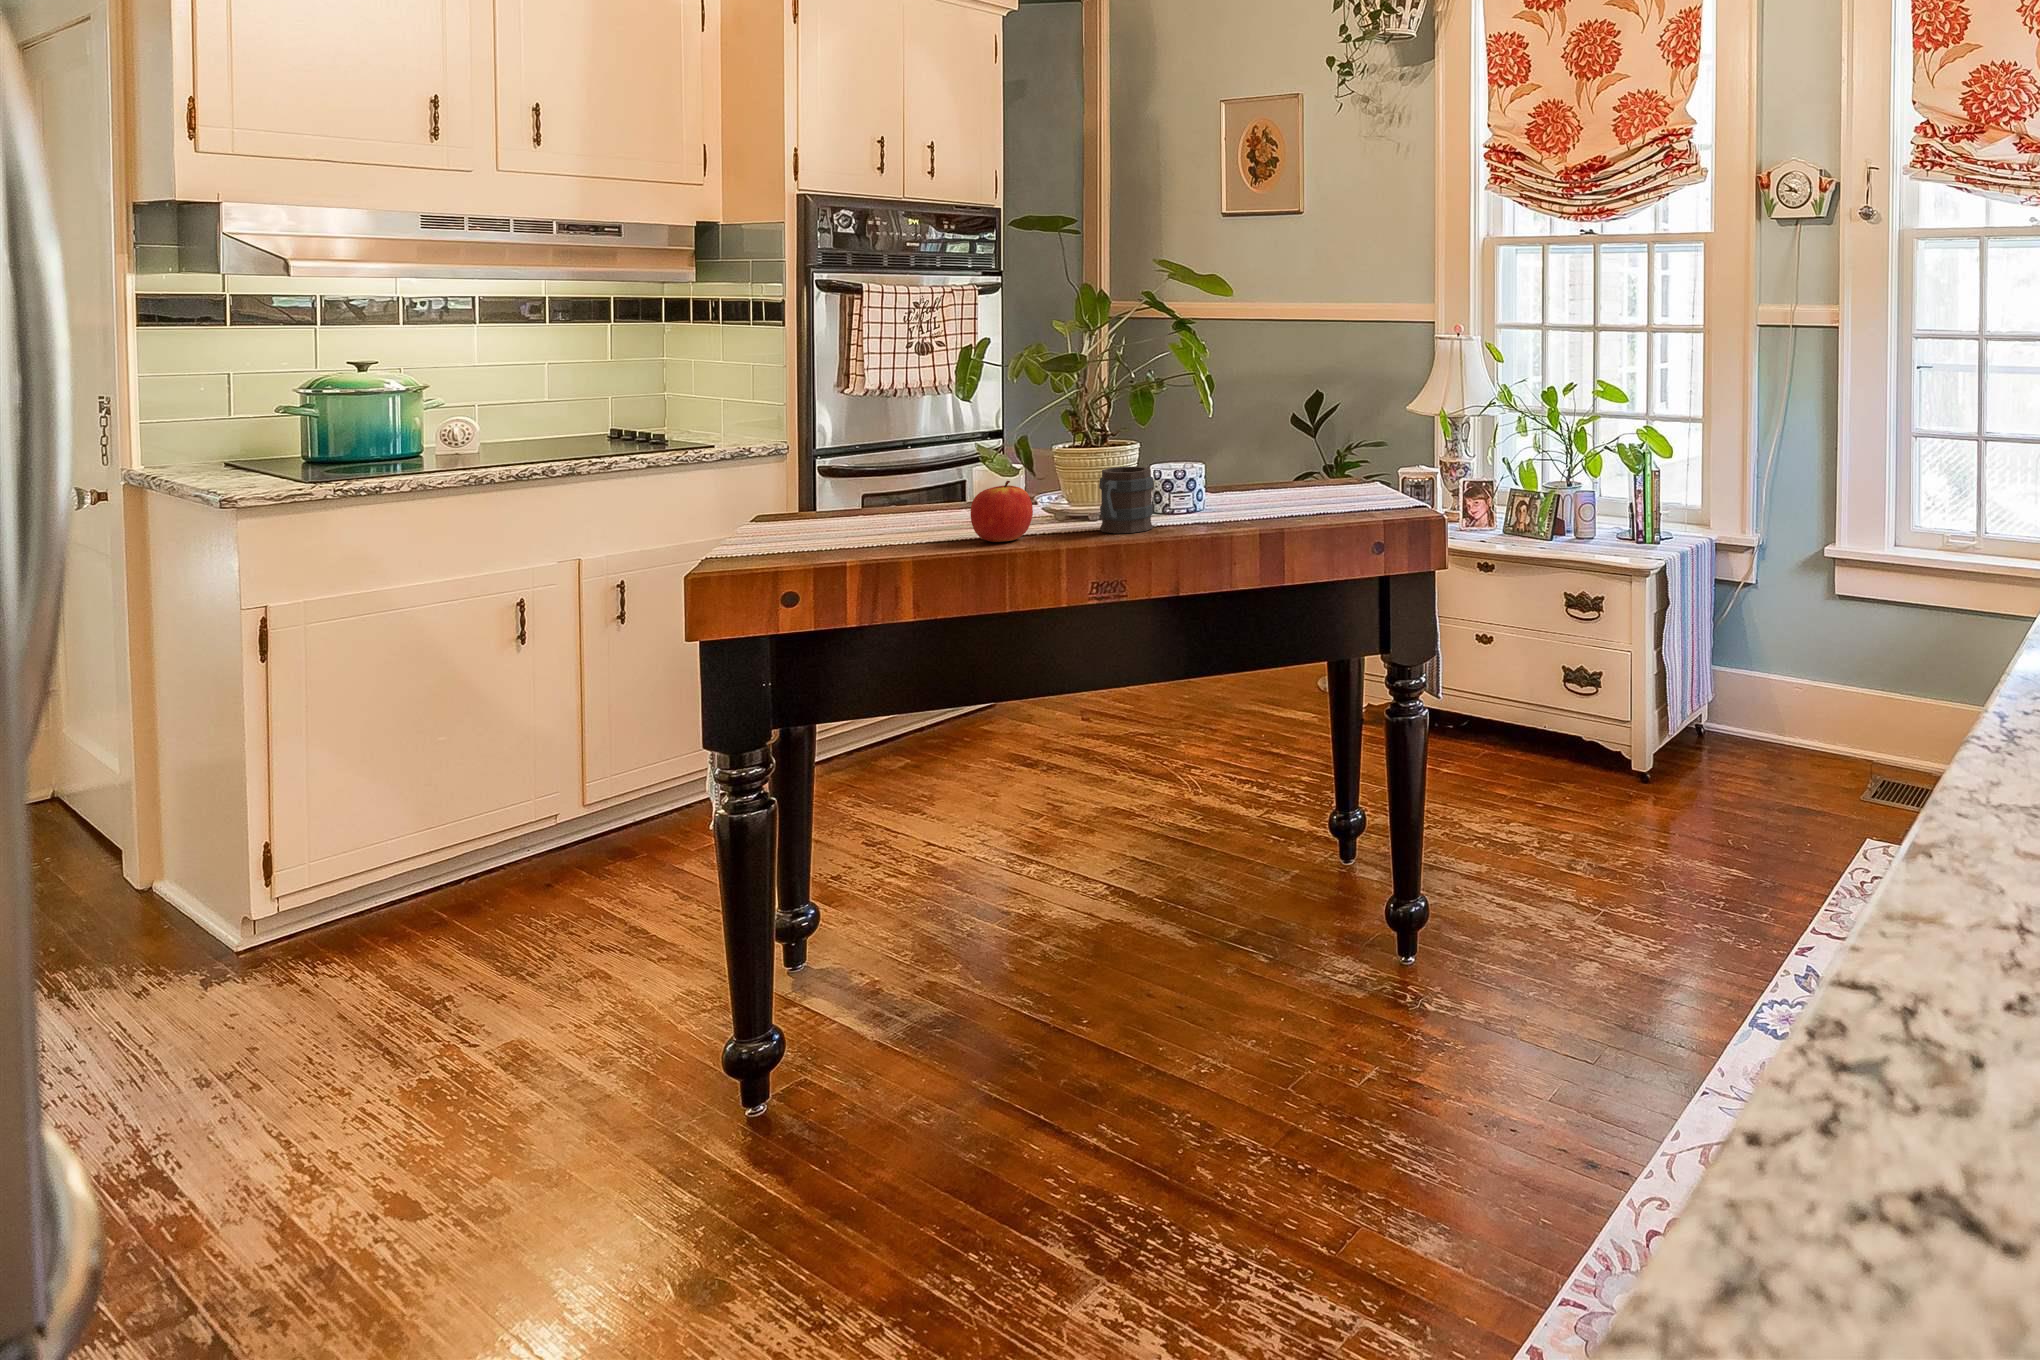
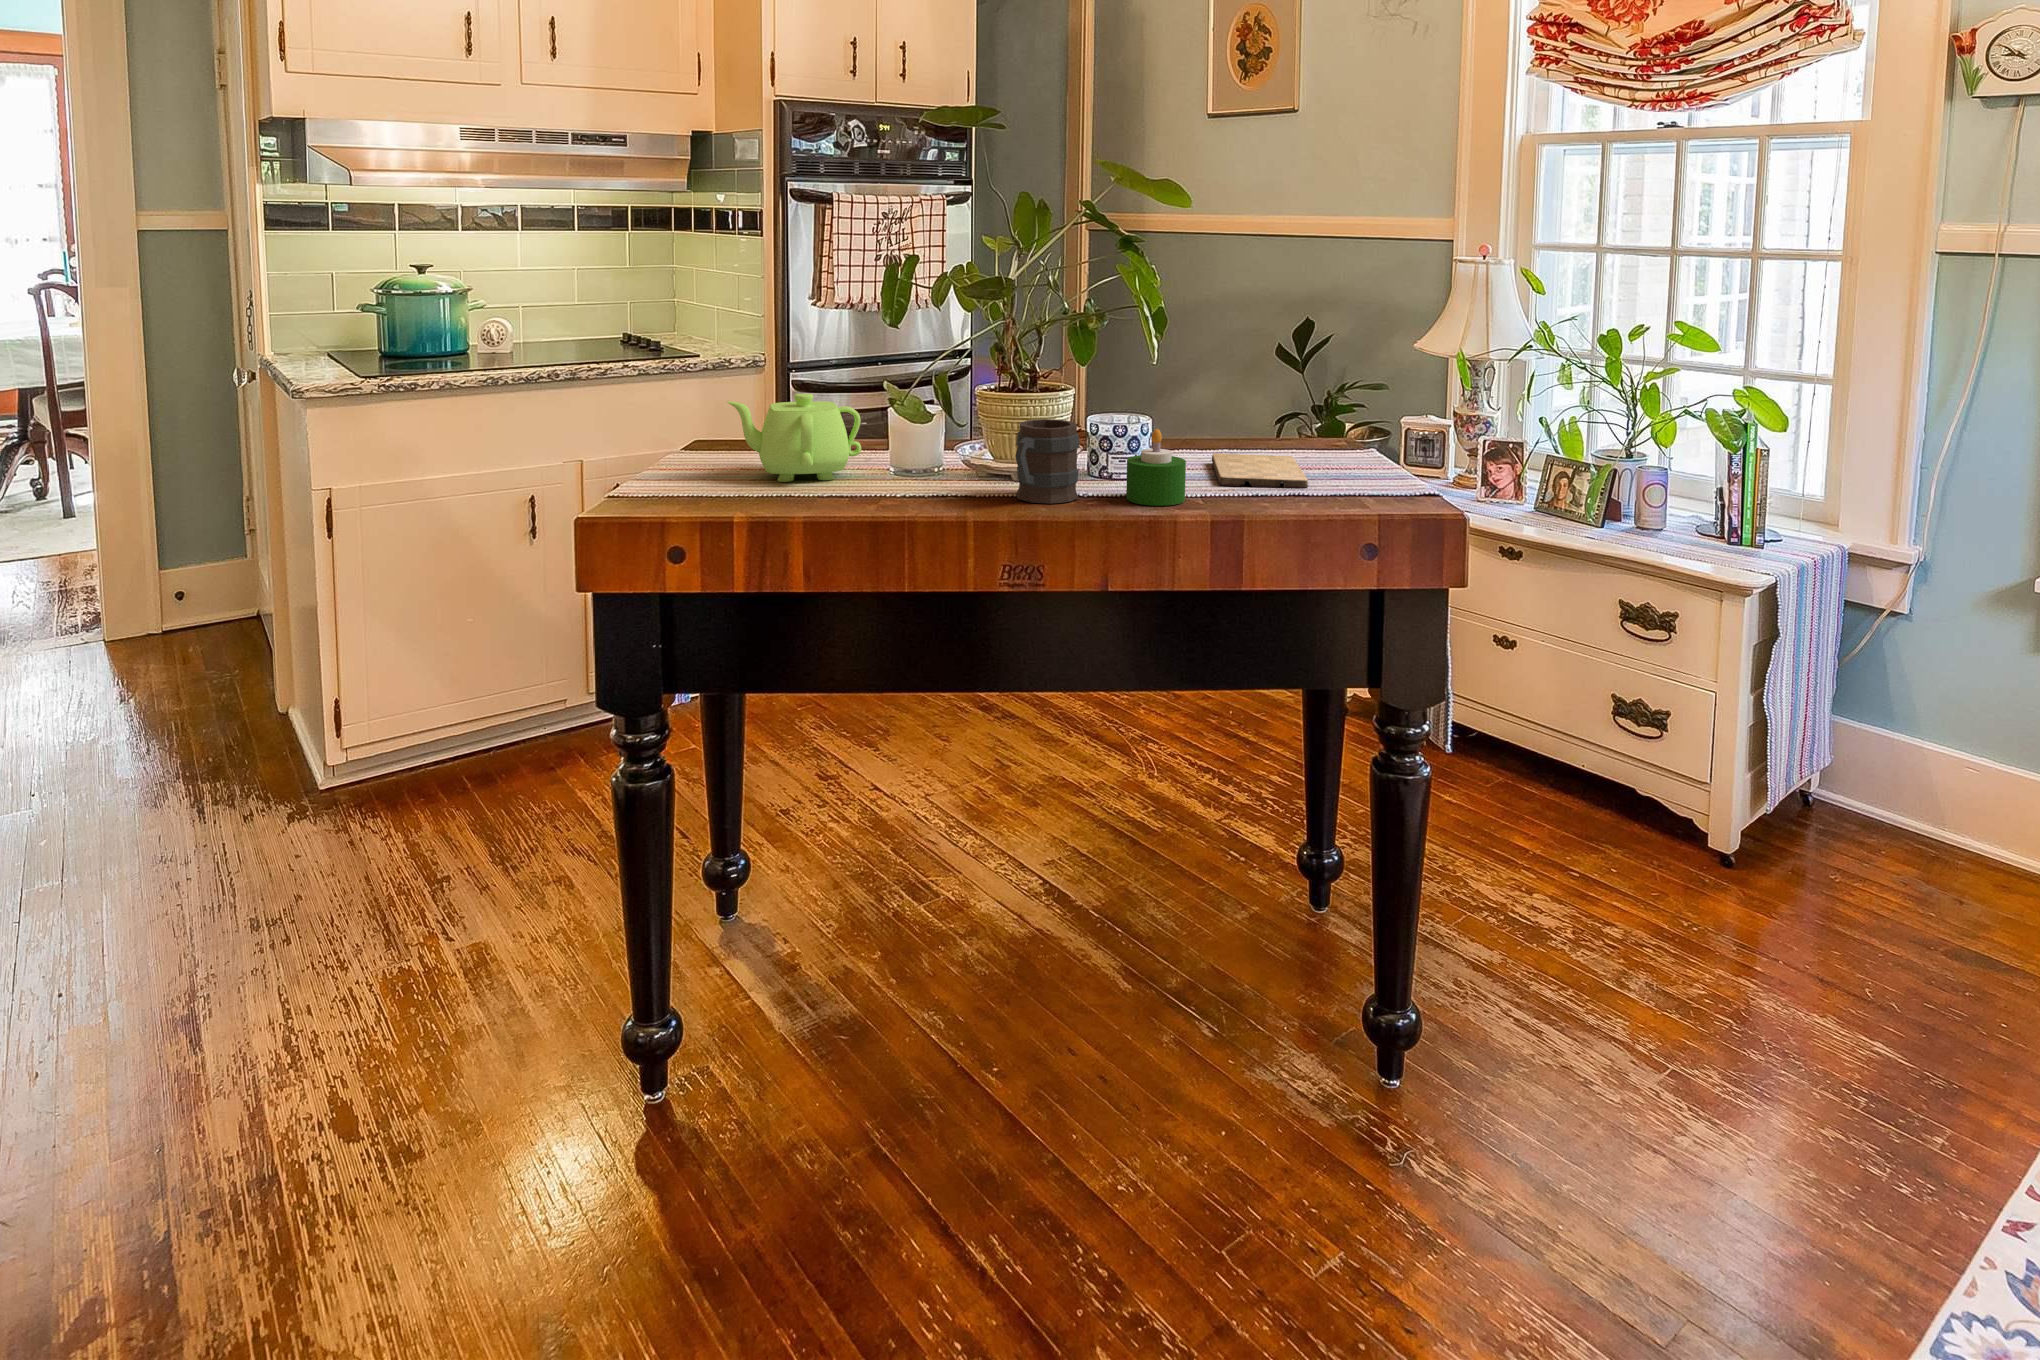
teapot: none [823,458,952,536] -> present [728,393,861,482]
candle: none [1192,469,1240,528] -> present [1126,429,1186,506]
apple: present [970,481,1033,542] -> none [869,430,938,503]
cutting board: none [1255,489,1333,512] -> present [1212,454,1308,488]

